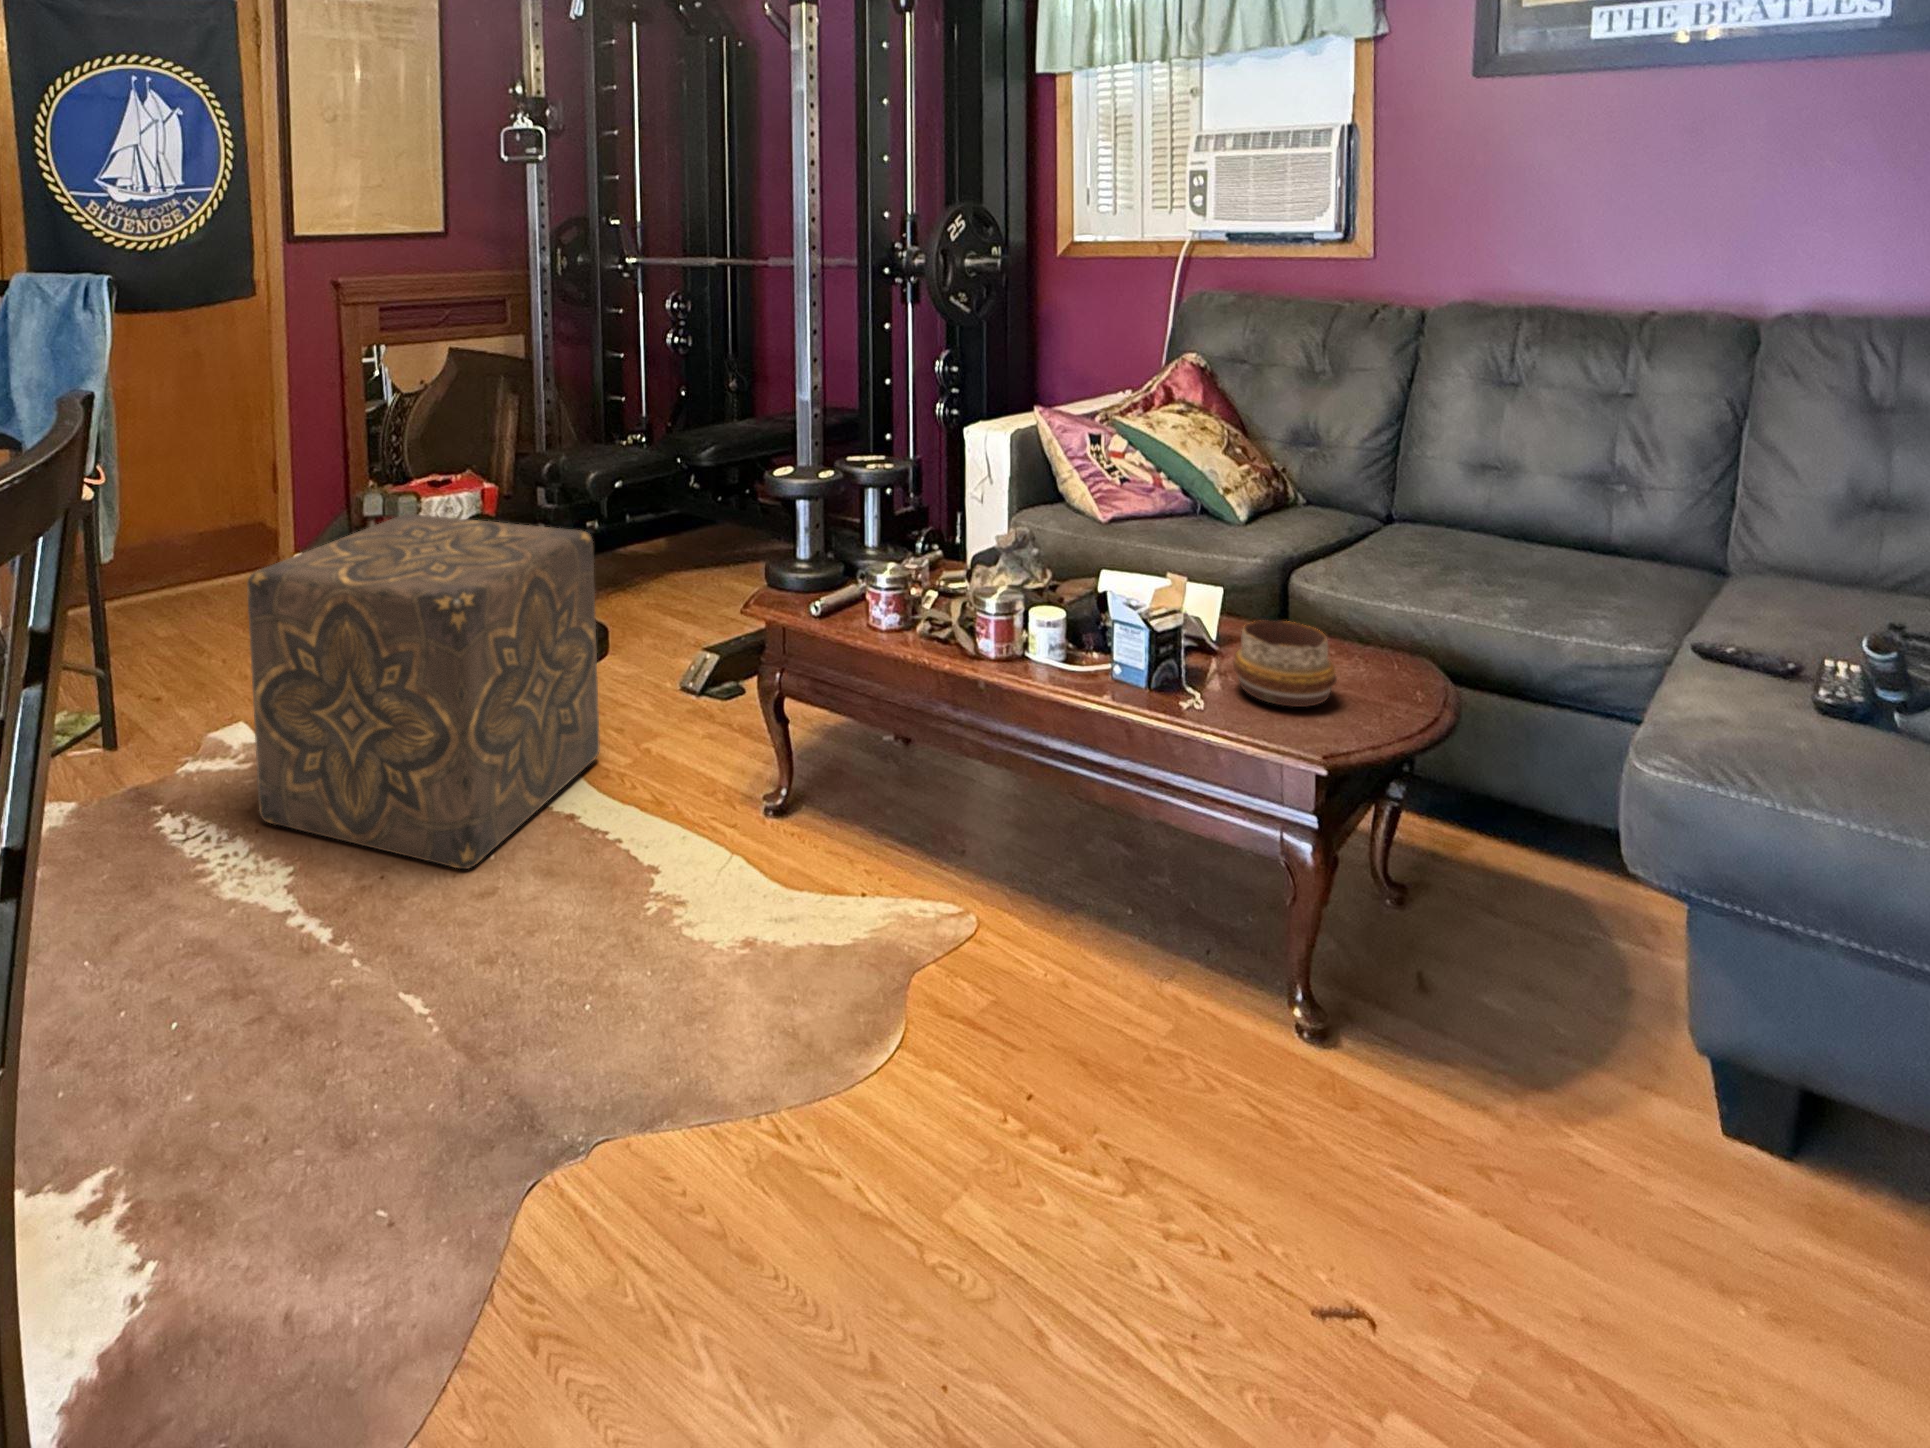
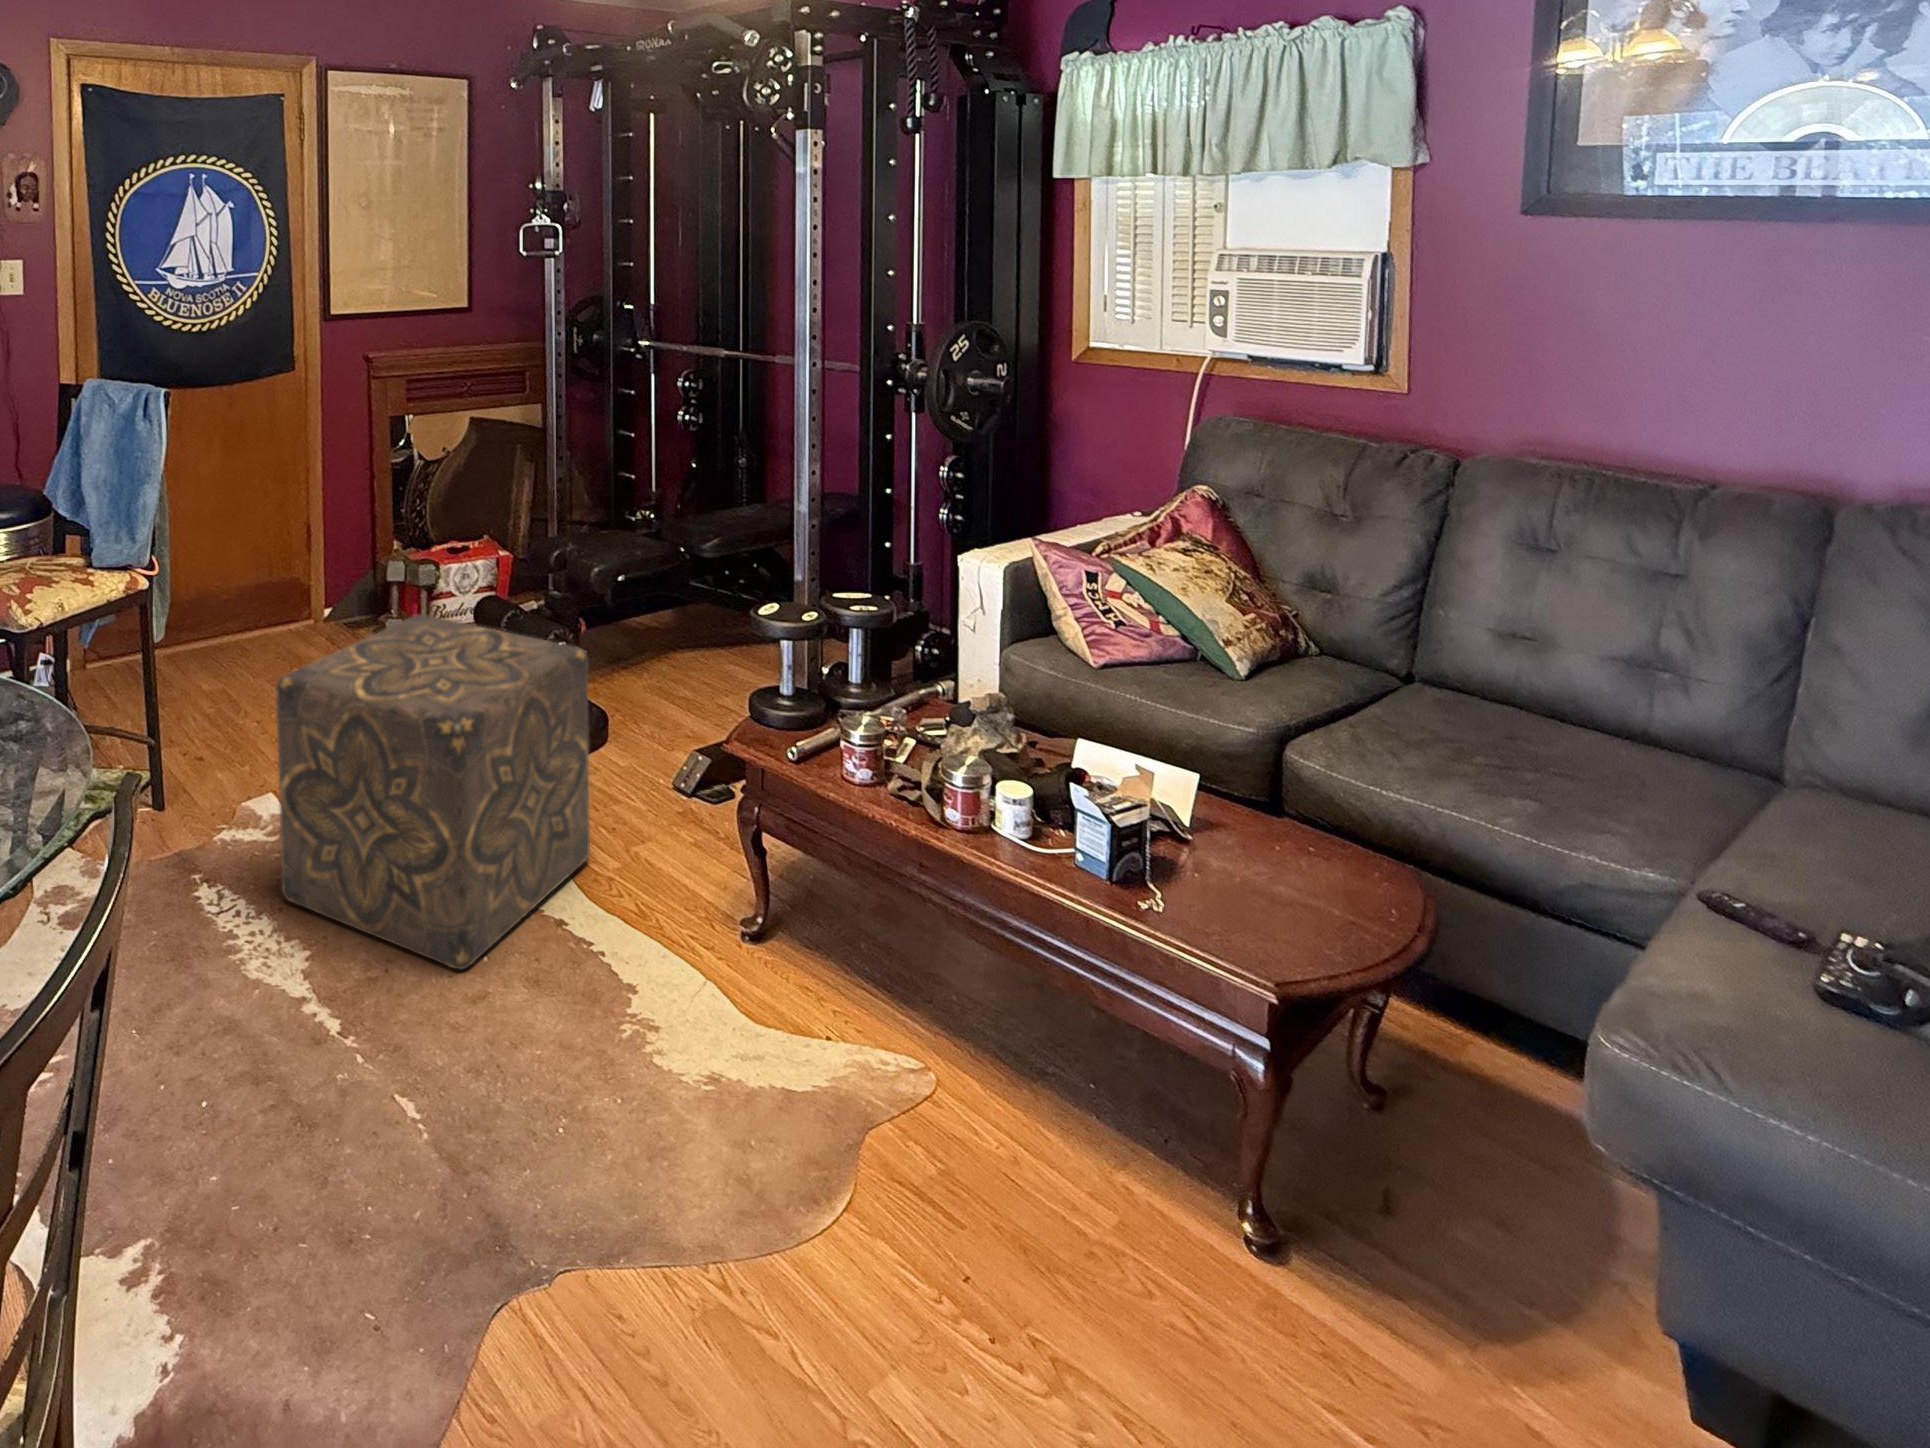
decorative bowl: present [1233,620,1337,707] -> none [1199,824,1305,921]

